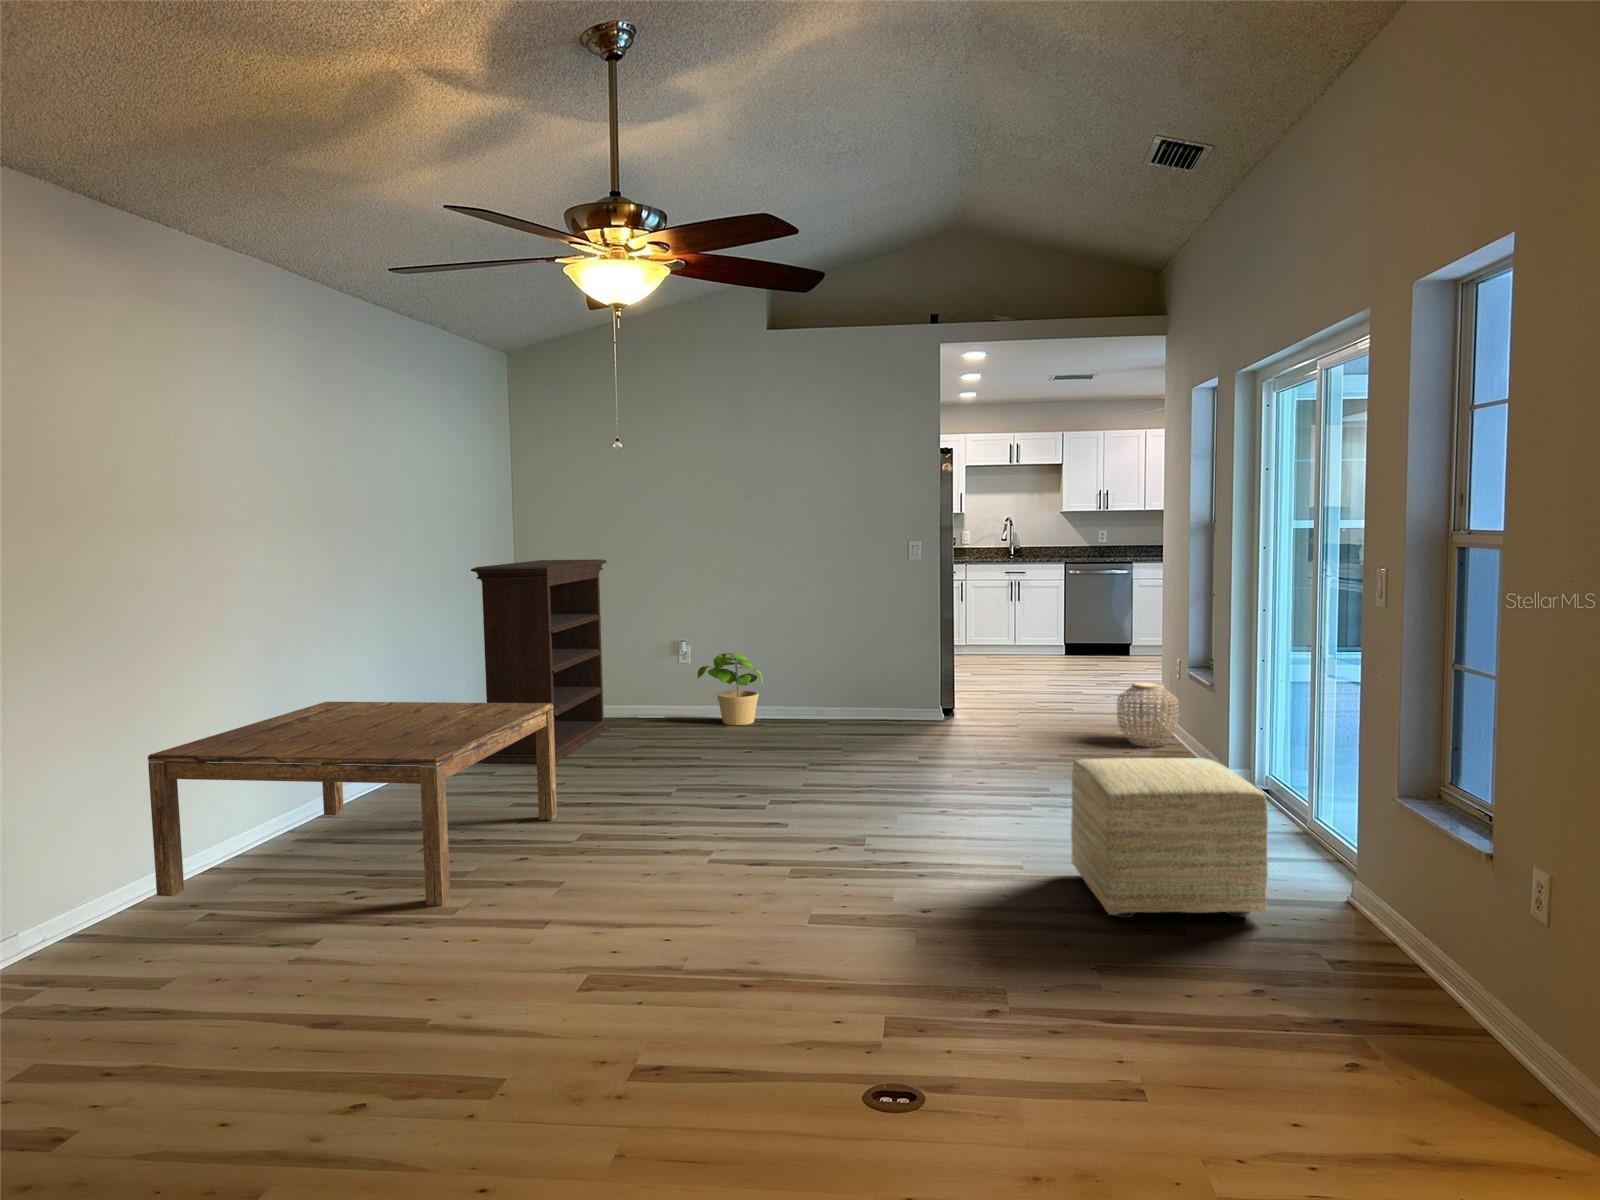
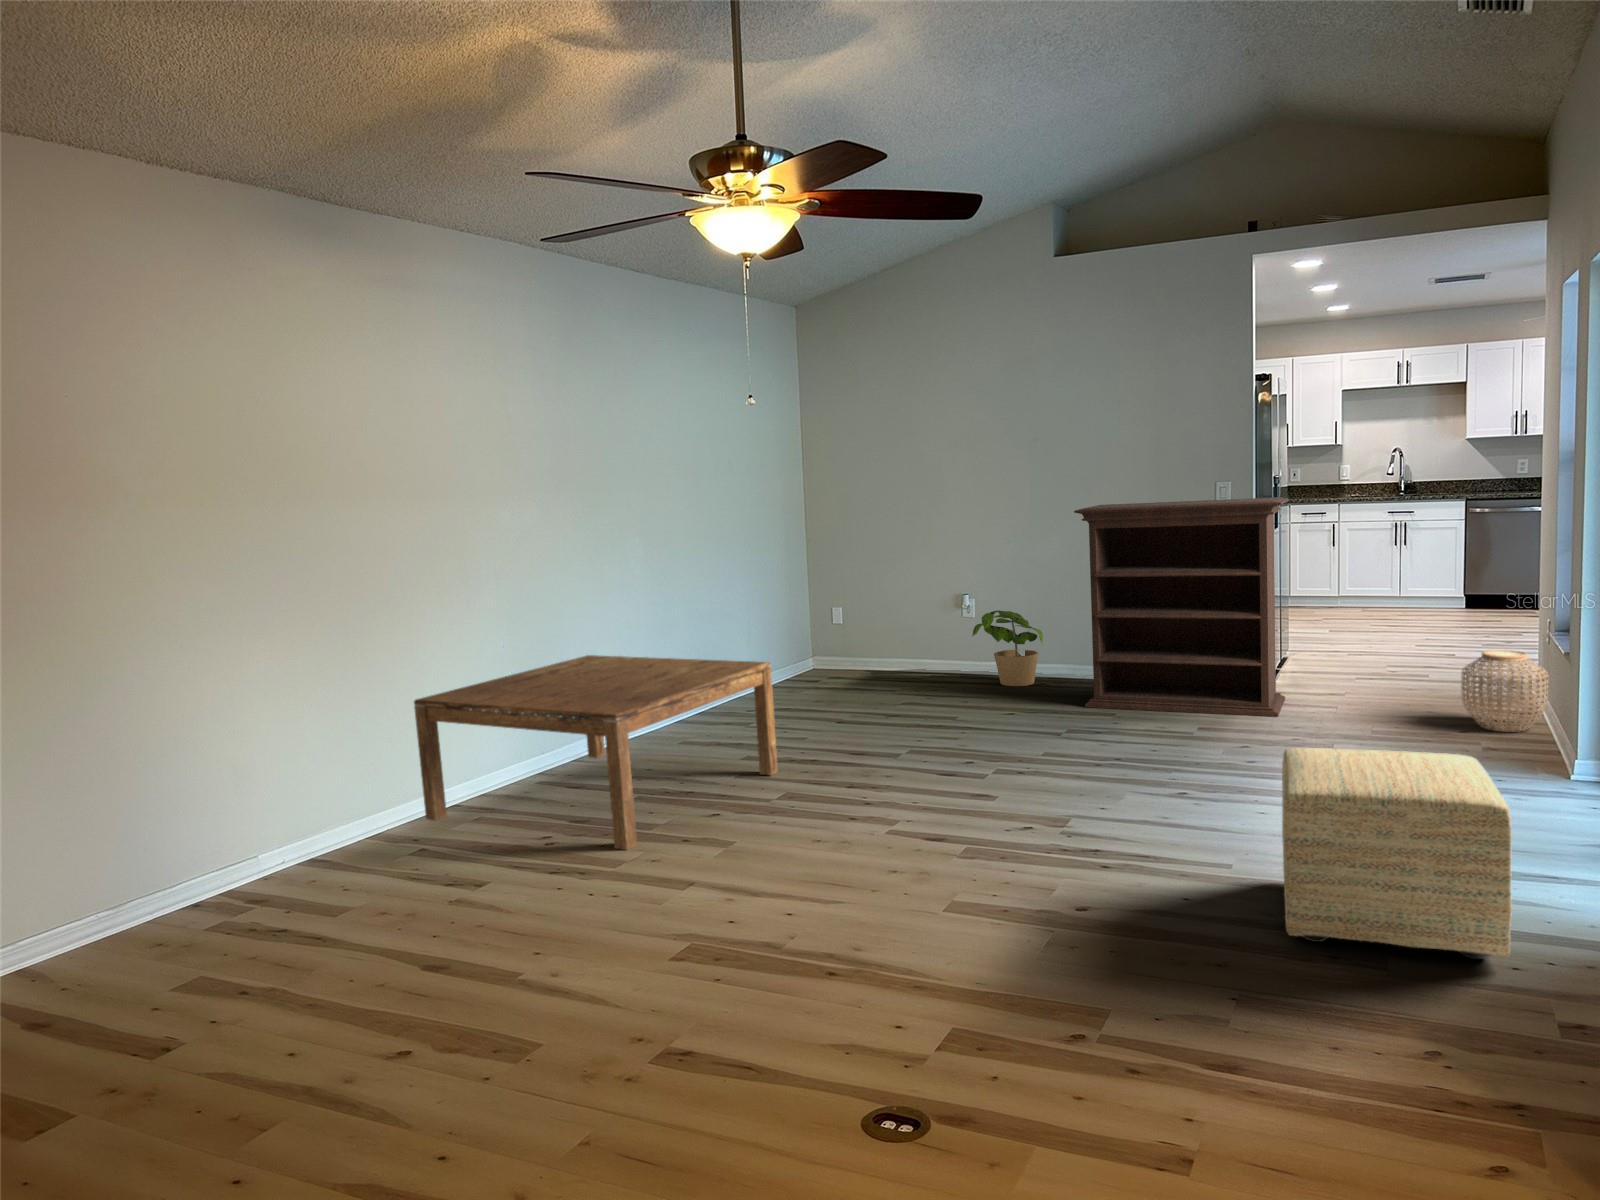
bookshelf: present [471,559,609,764] -> present [1074,497,1289,717]

